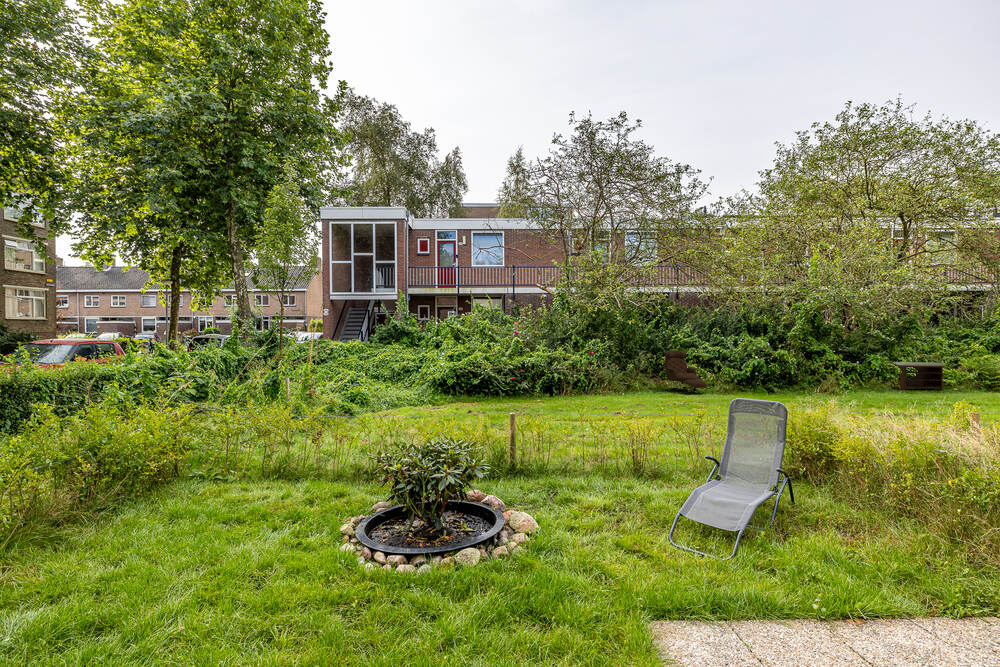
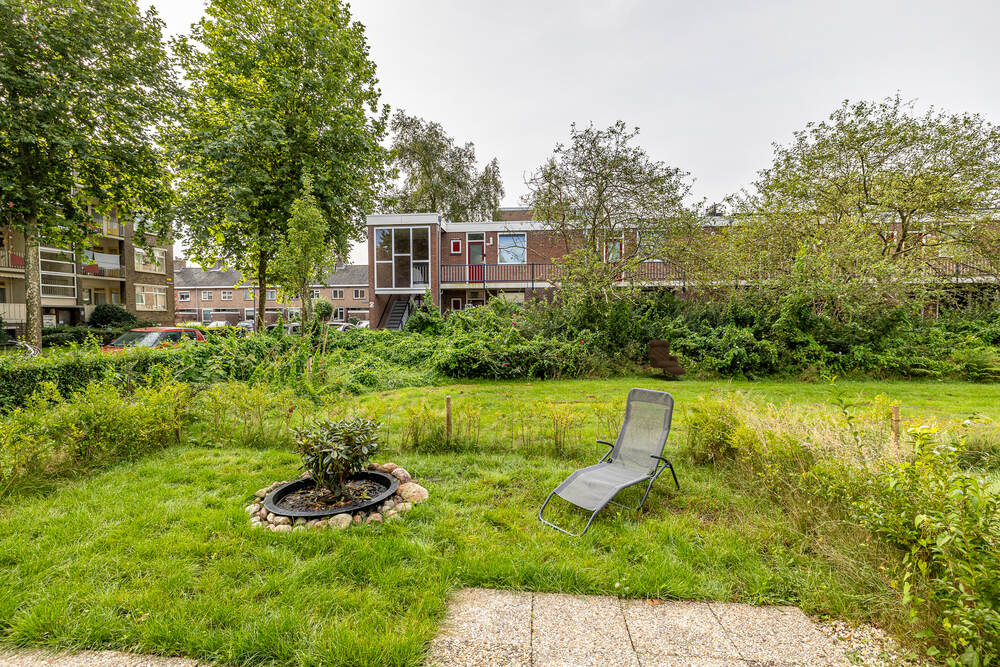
bench: present [892,362,945,390] -> none [875,354,932,382]

